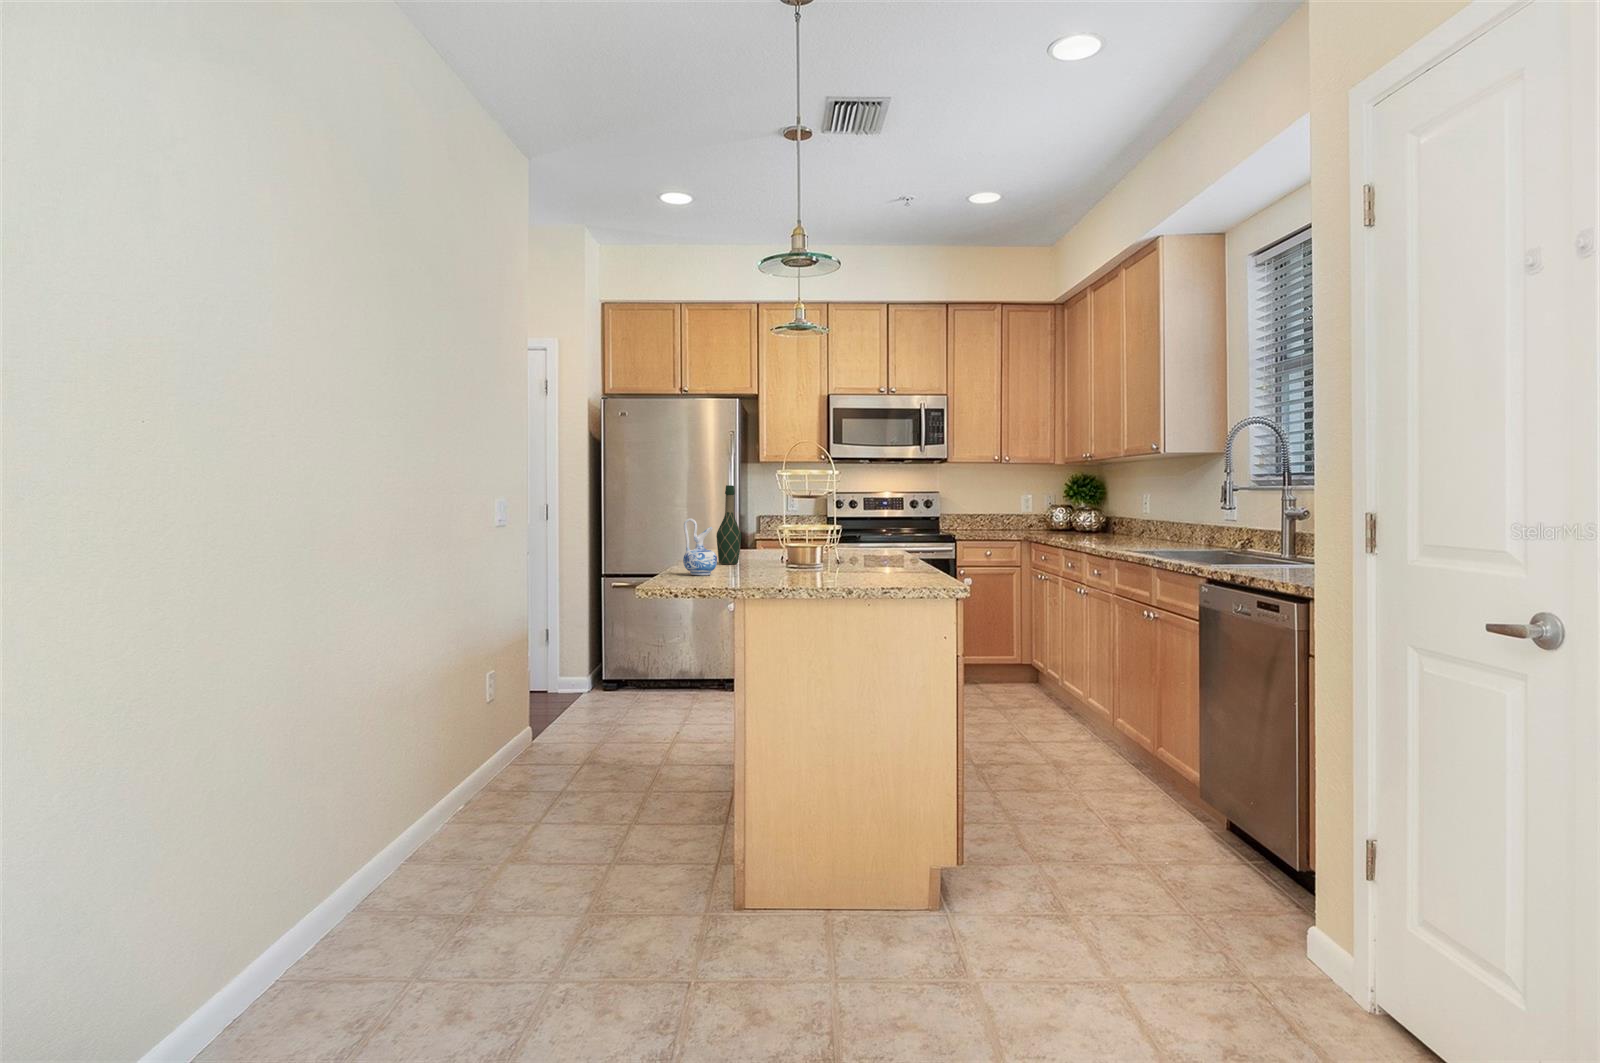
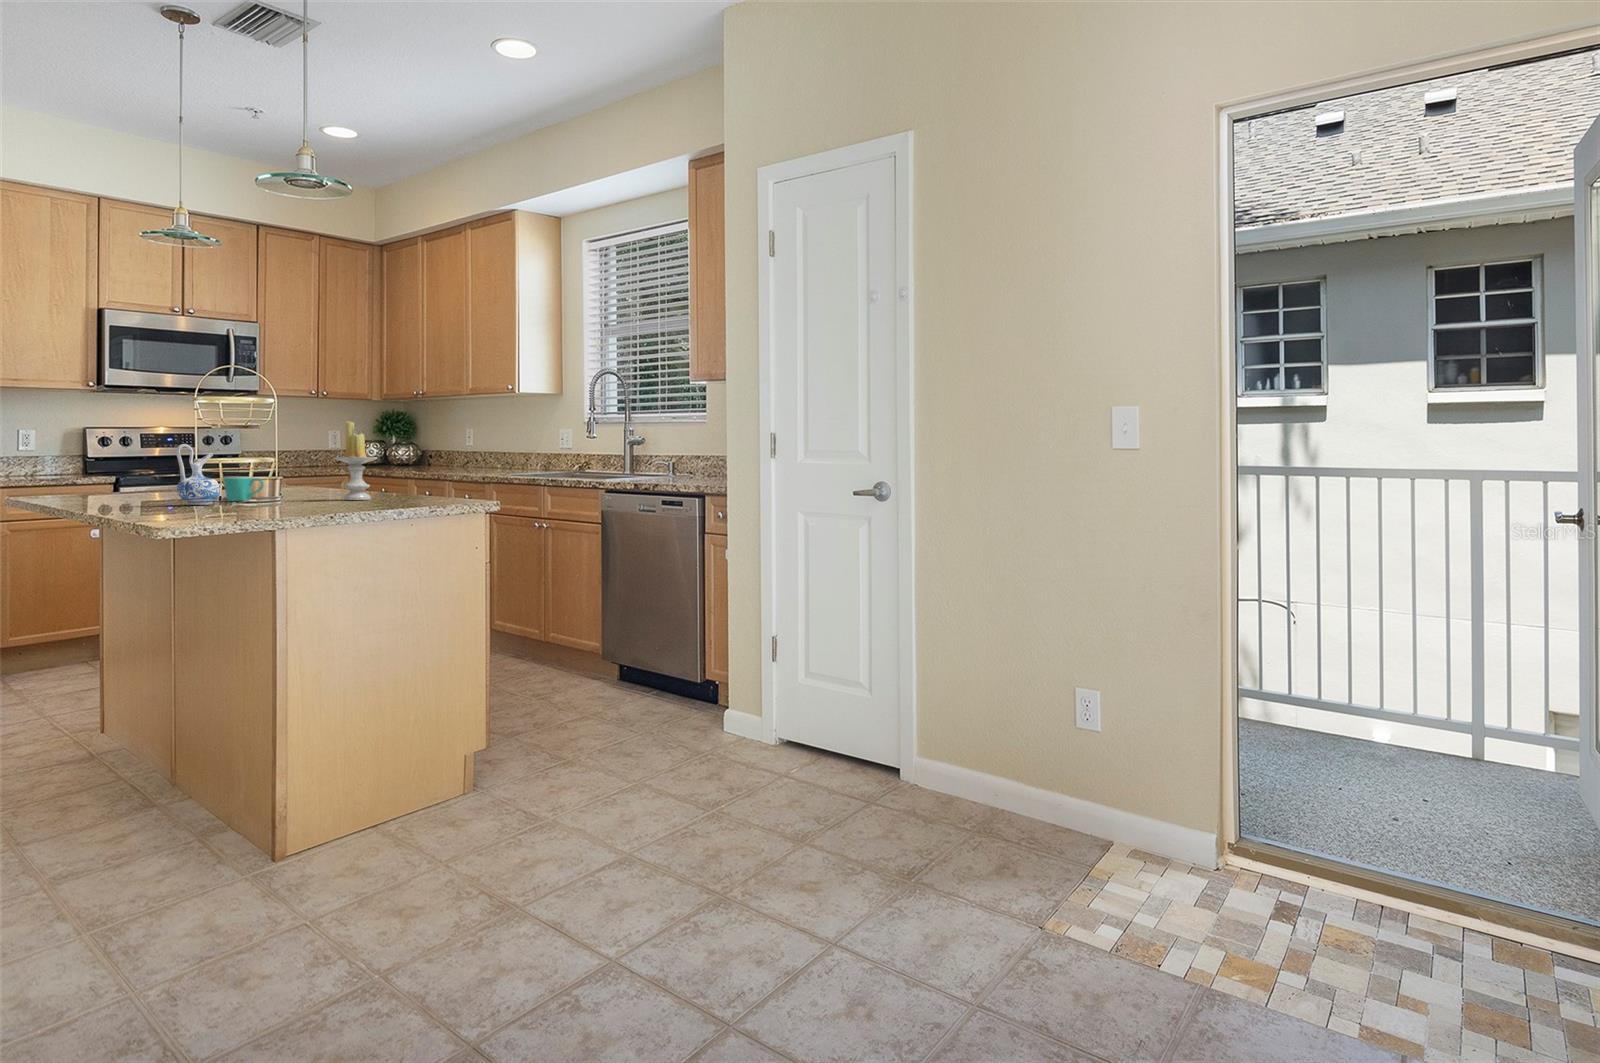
wine bottle: present [716,485,741,564] -> none [136,411,170,499]
candle: none [803,496,846,580] -> present [334,421,378,500]
mug: none [740,548,769,572] -> present [223,477,264,501]

